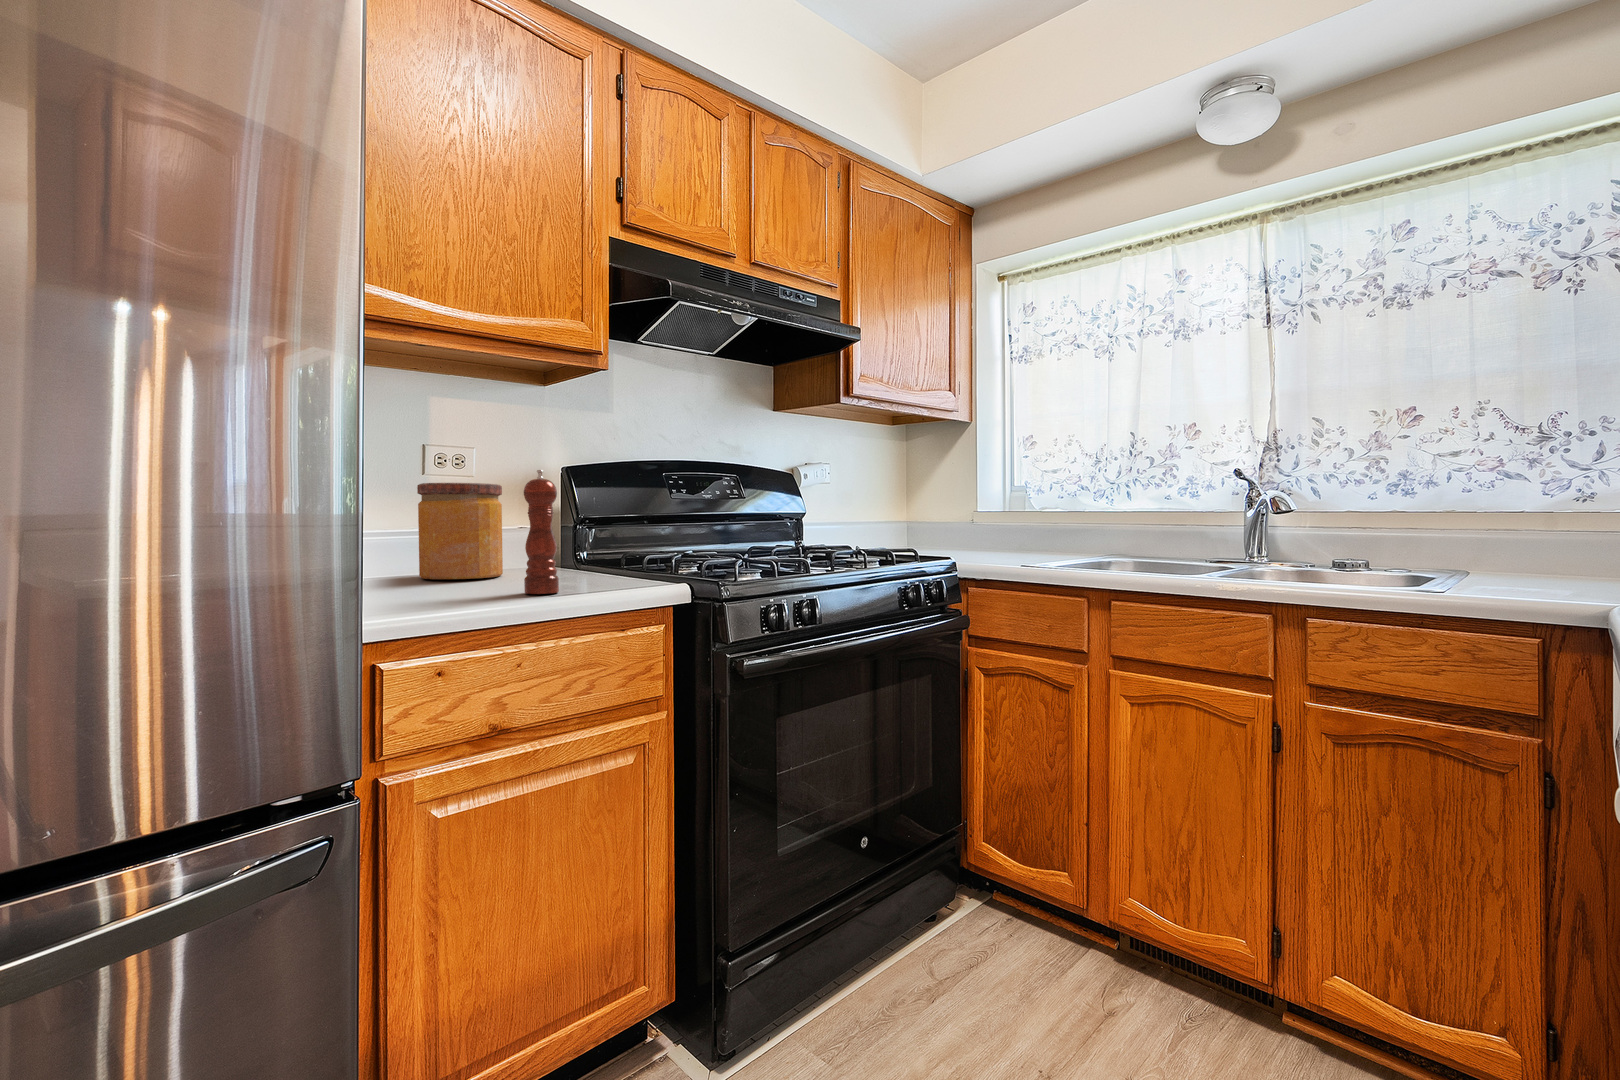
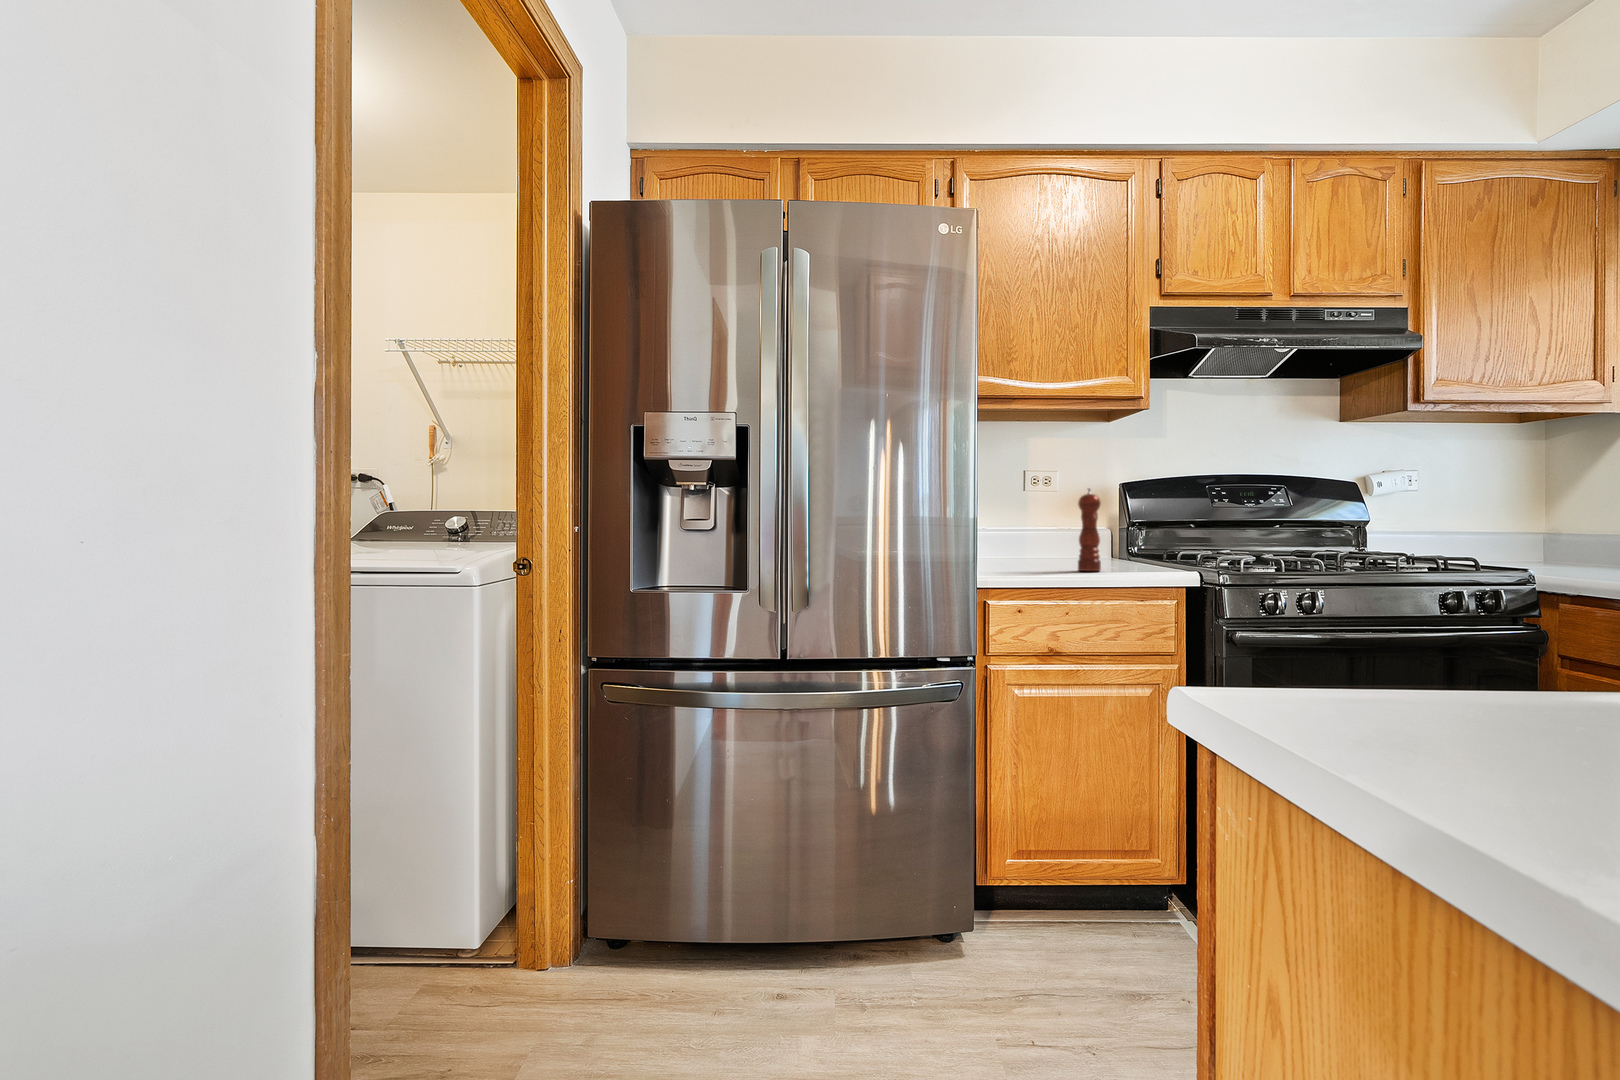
jar: present [417,483,503,579] -> none [1018,497,1072,562]

